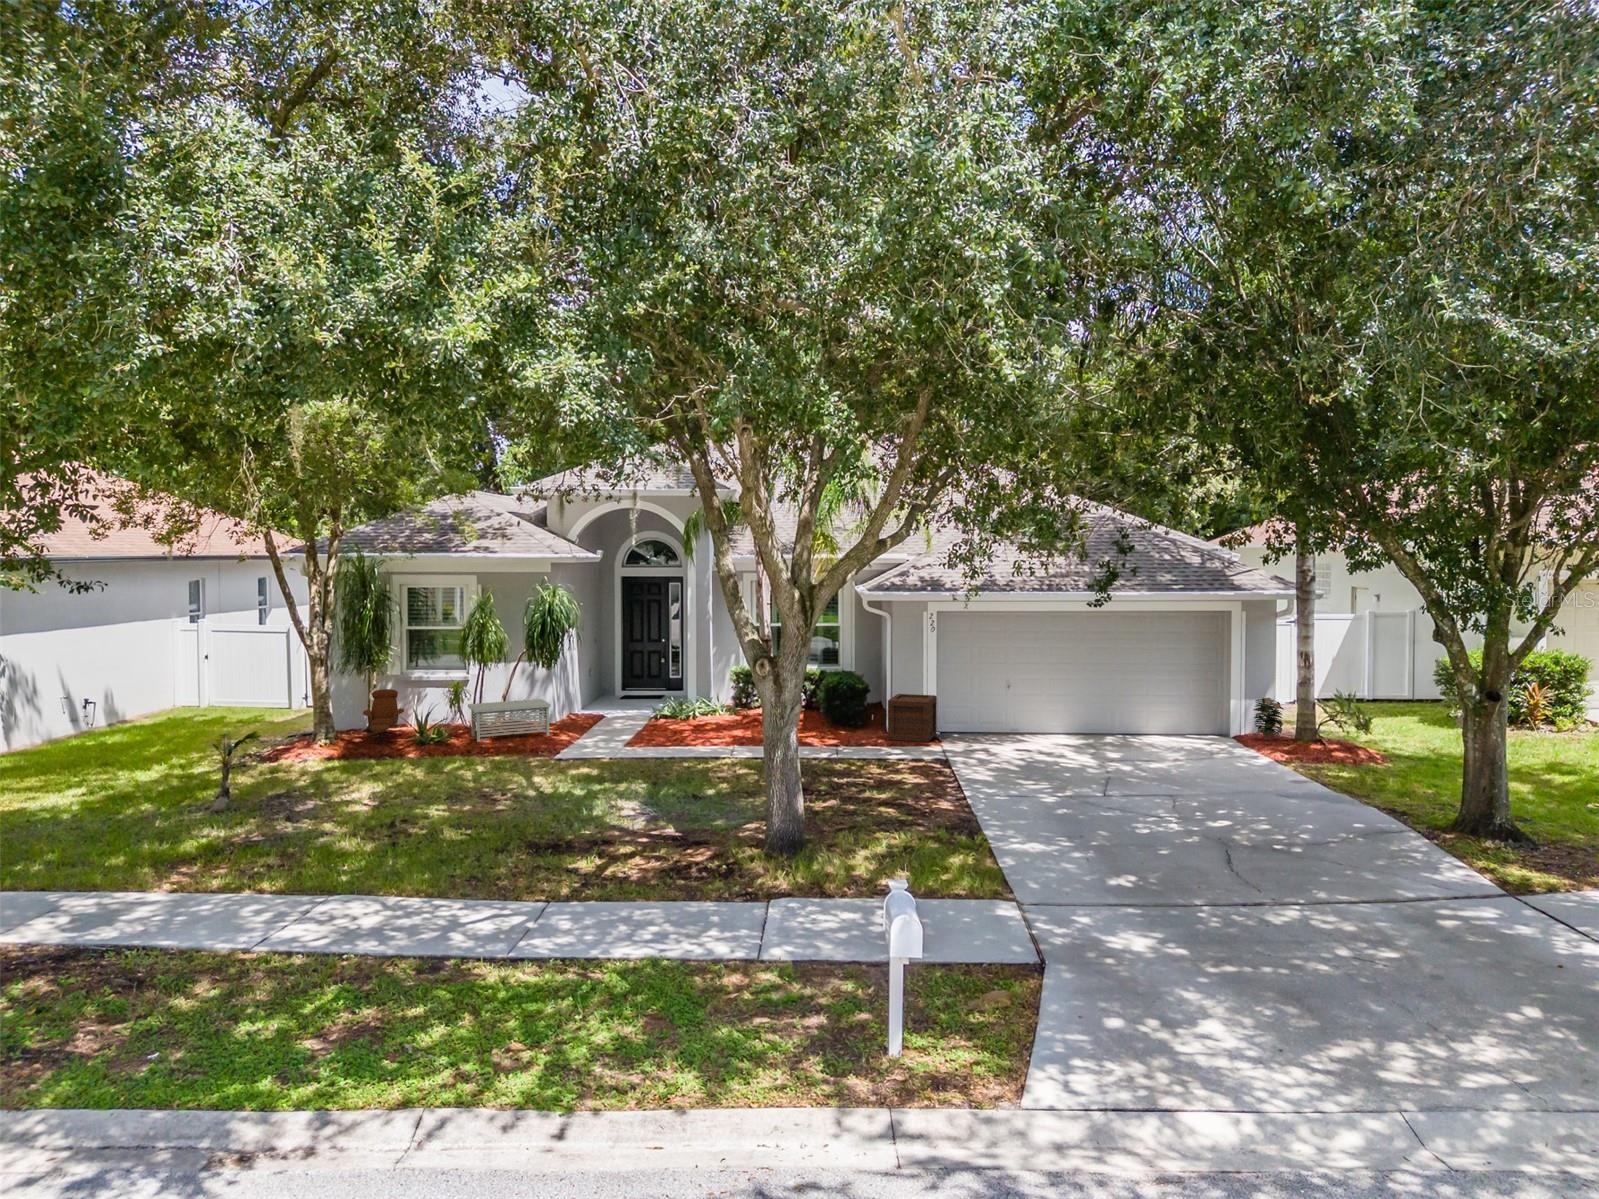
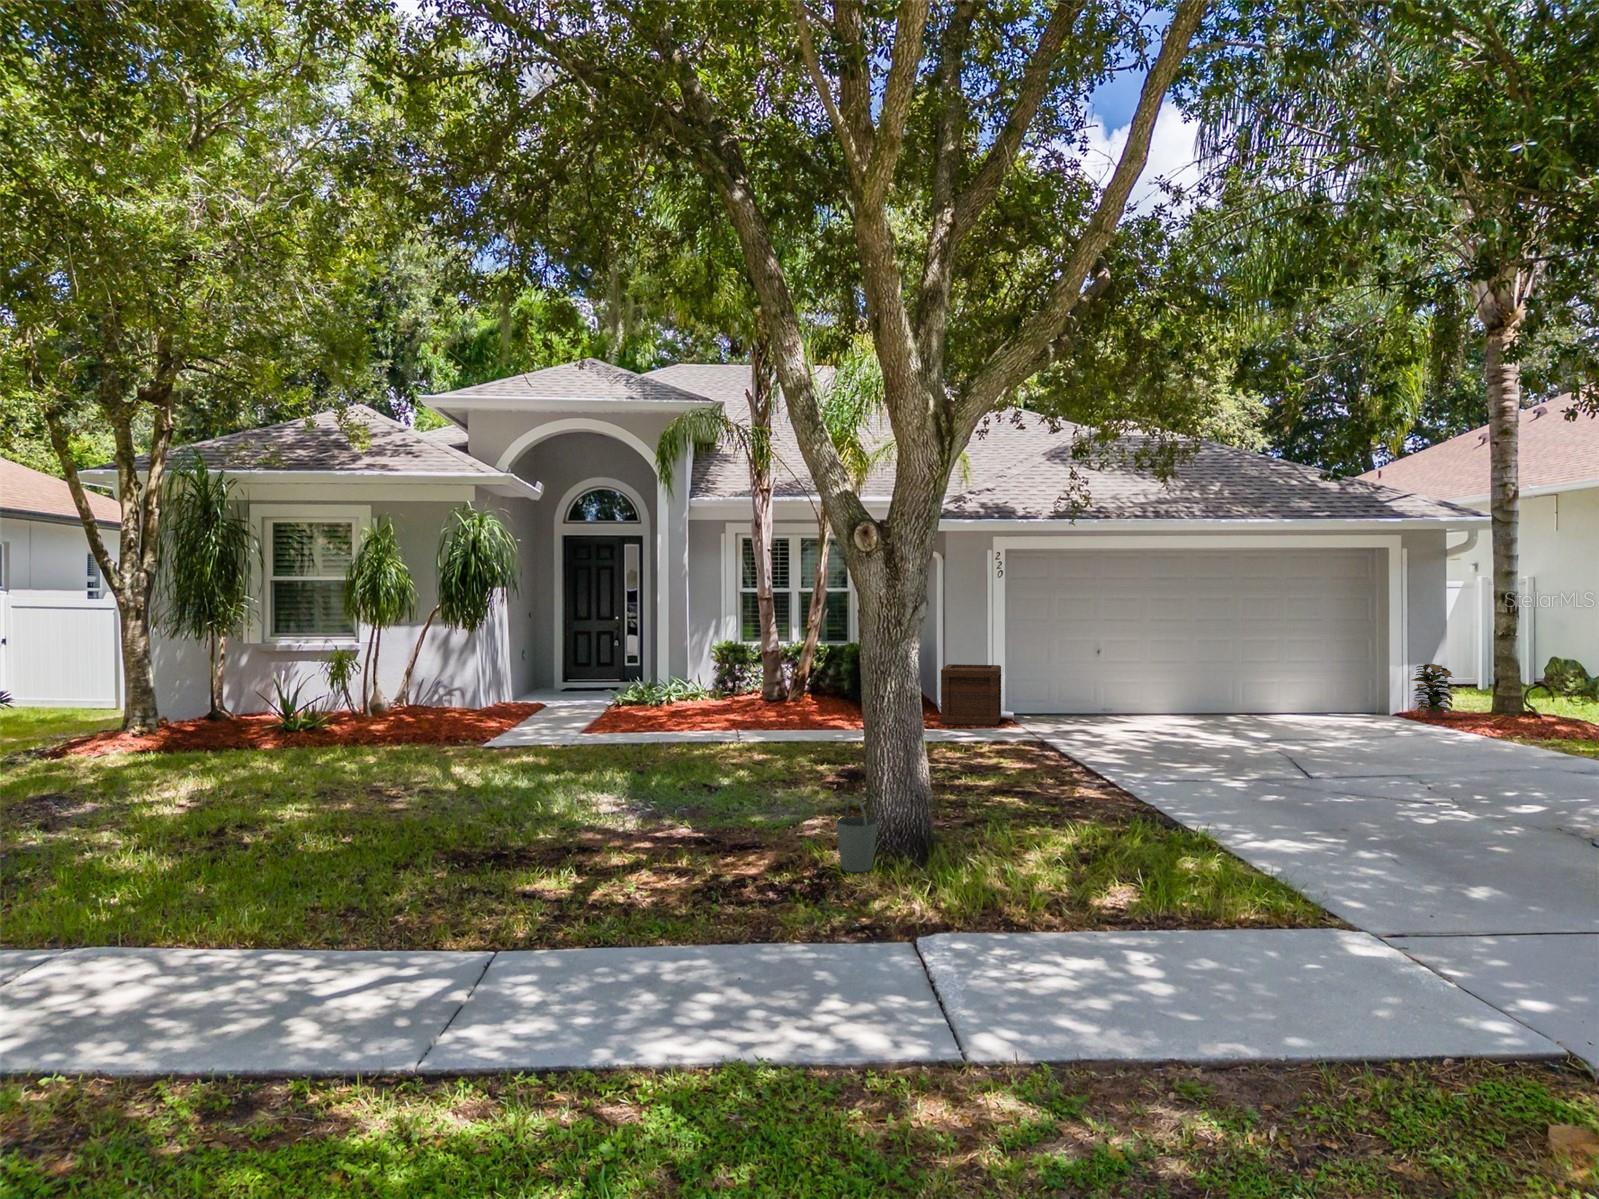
lounge chair: present [363,689,404,745] -> none [201,662,263,737]
storage bench: present [468,699,551,742] -> none [355,676,473,732]
bucket: none [745,819,770,862] -> present [836,799,878,872]

